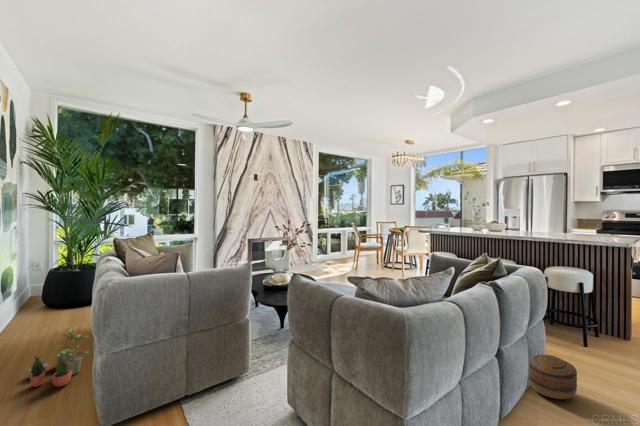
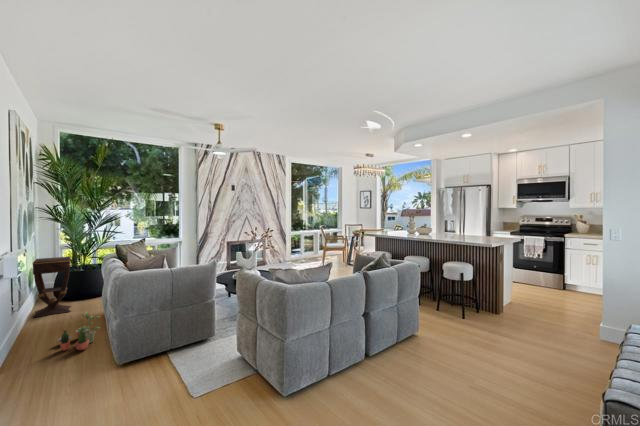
side table: none [8,253,62,332] -> present [32,257,71,317]
basket: present [528,354,577,399] -> none [404,323,432,351]

